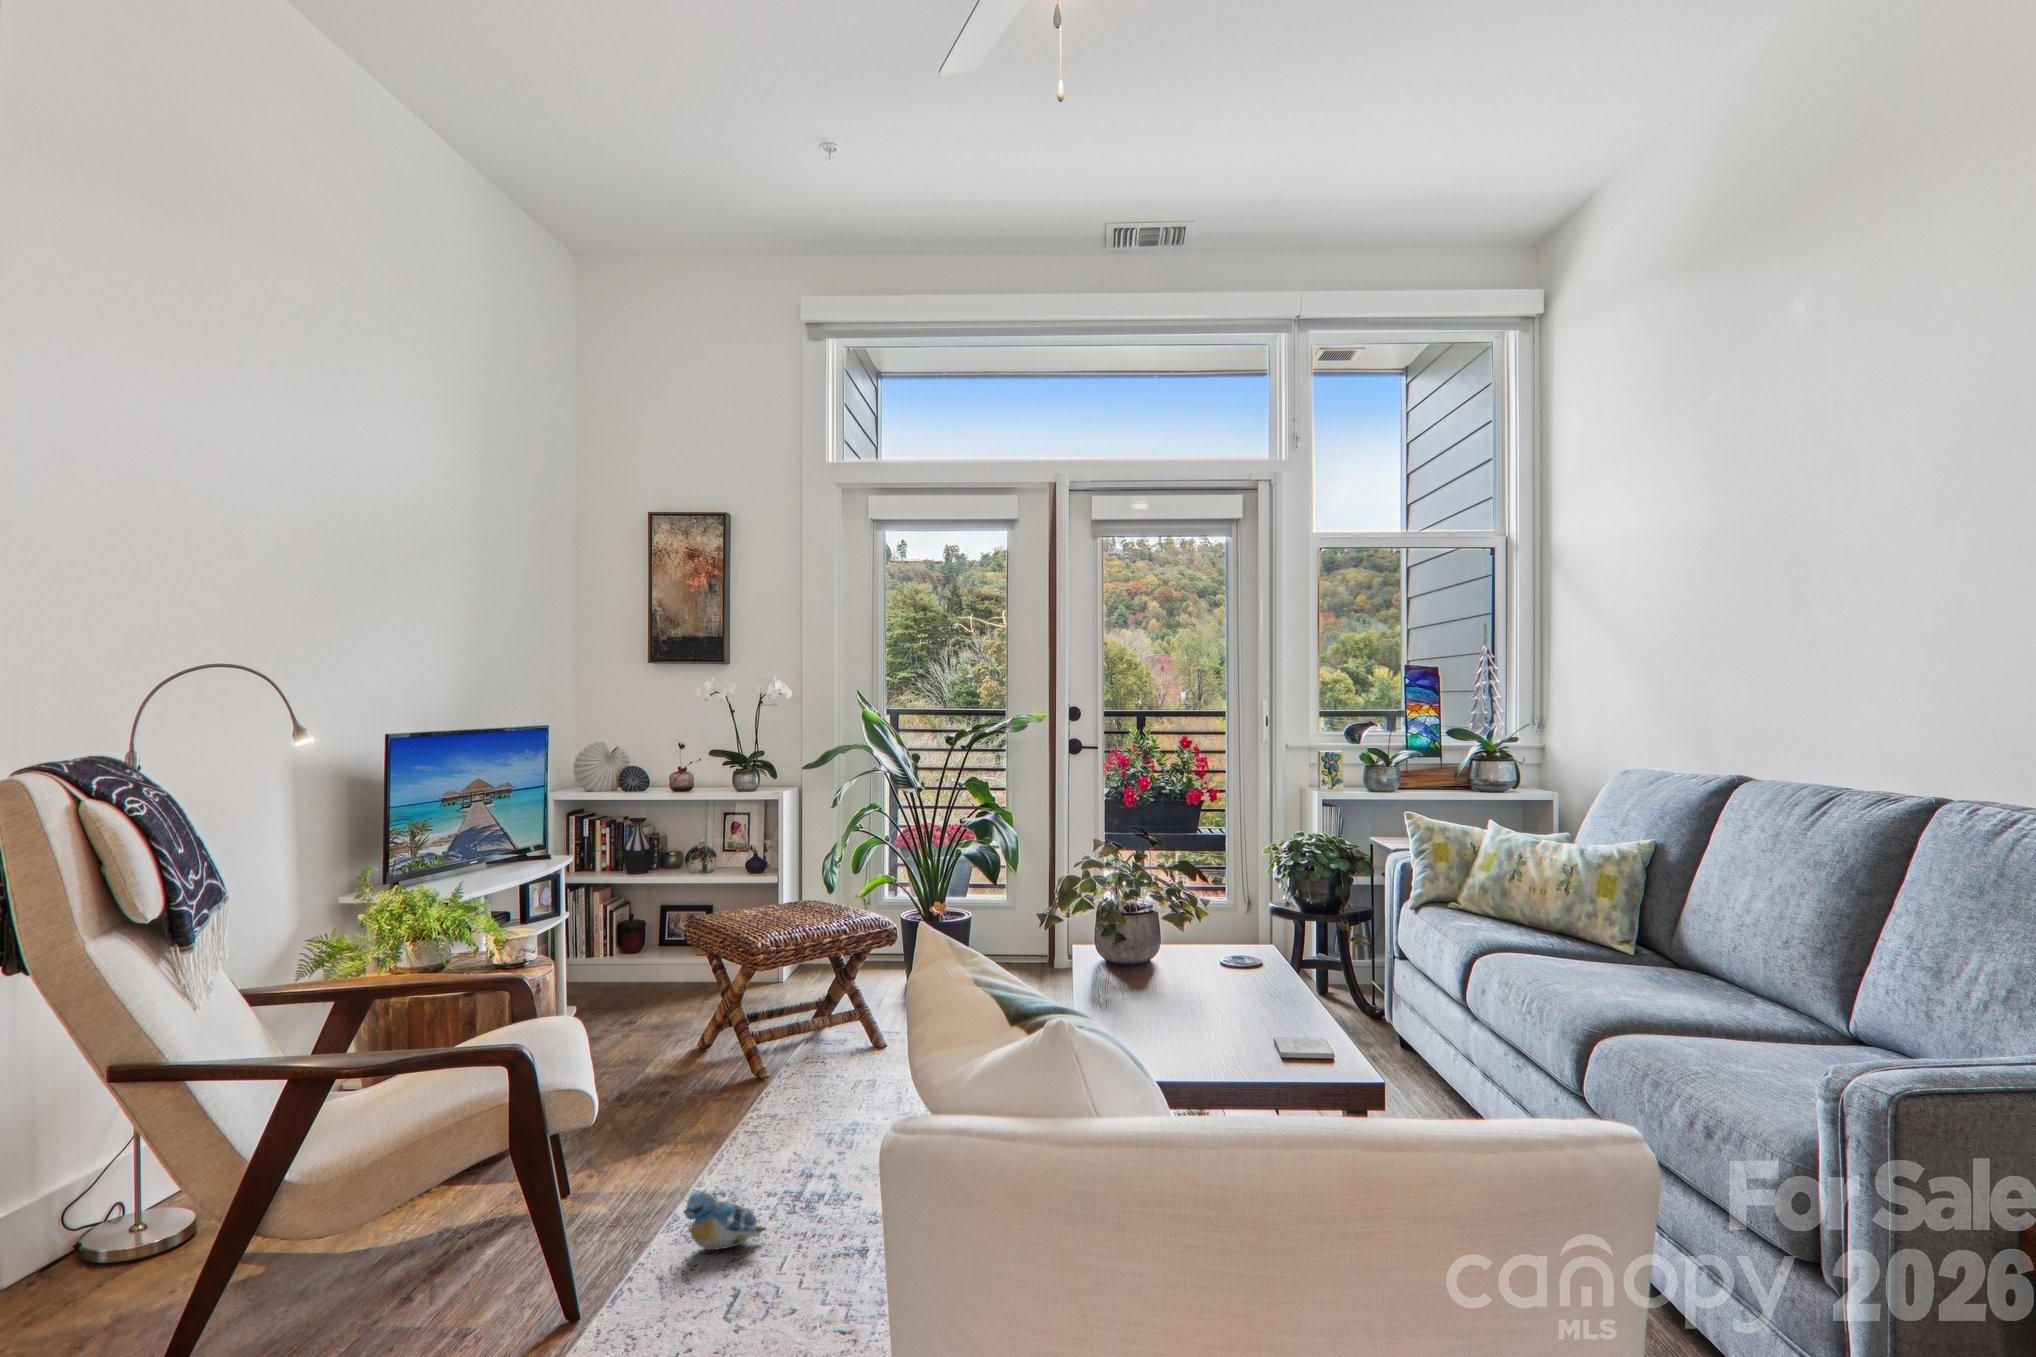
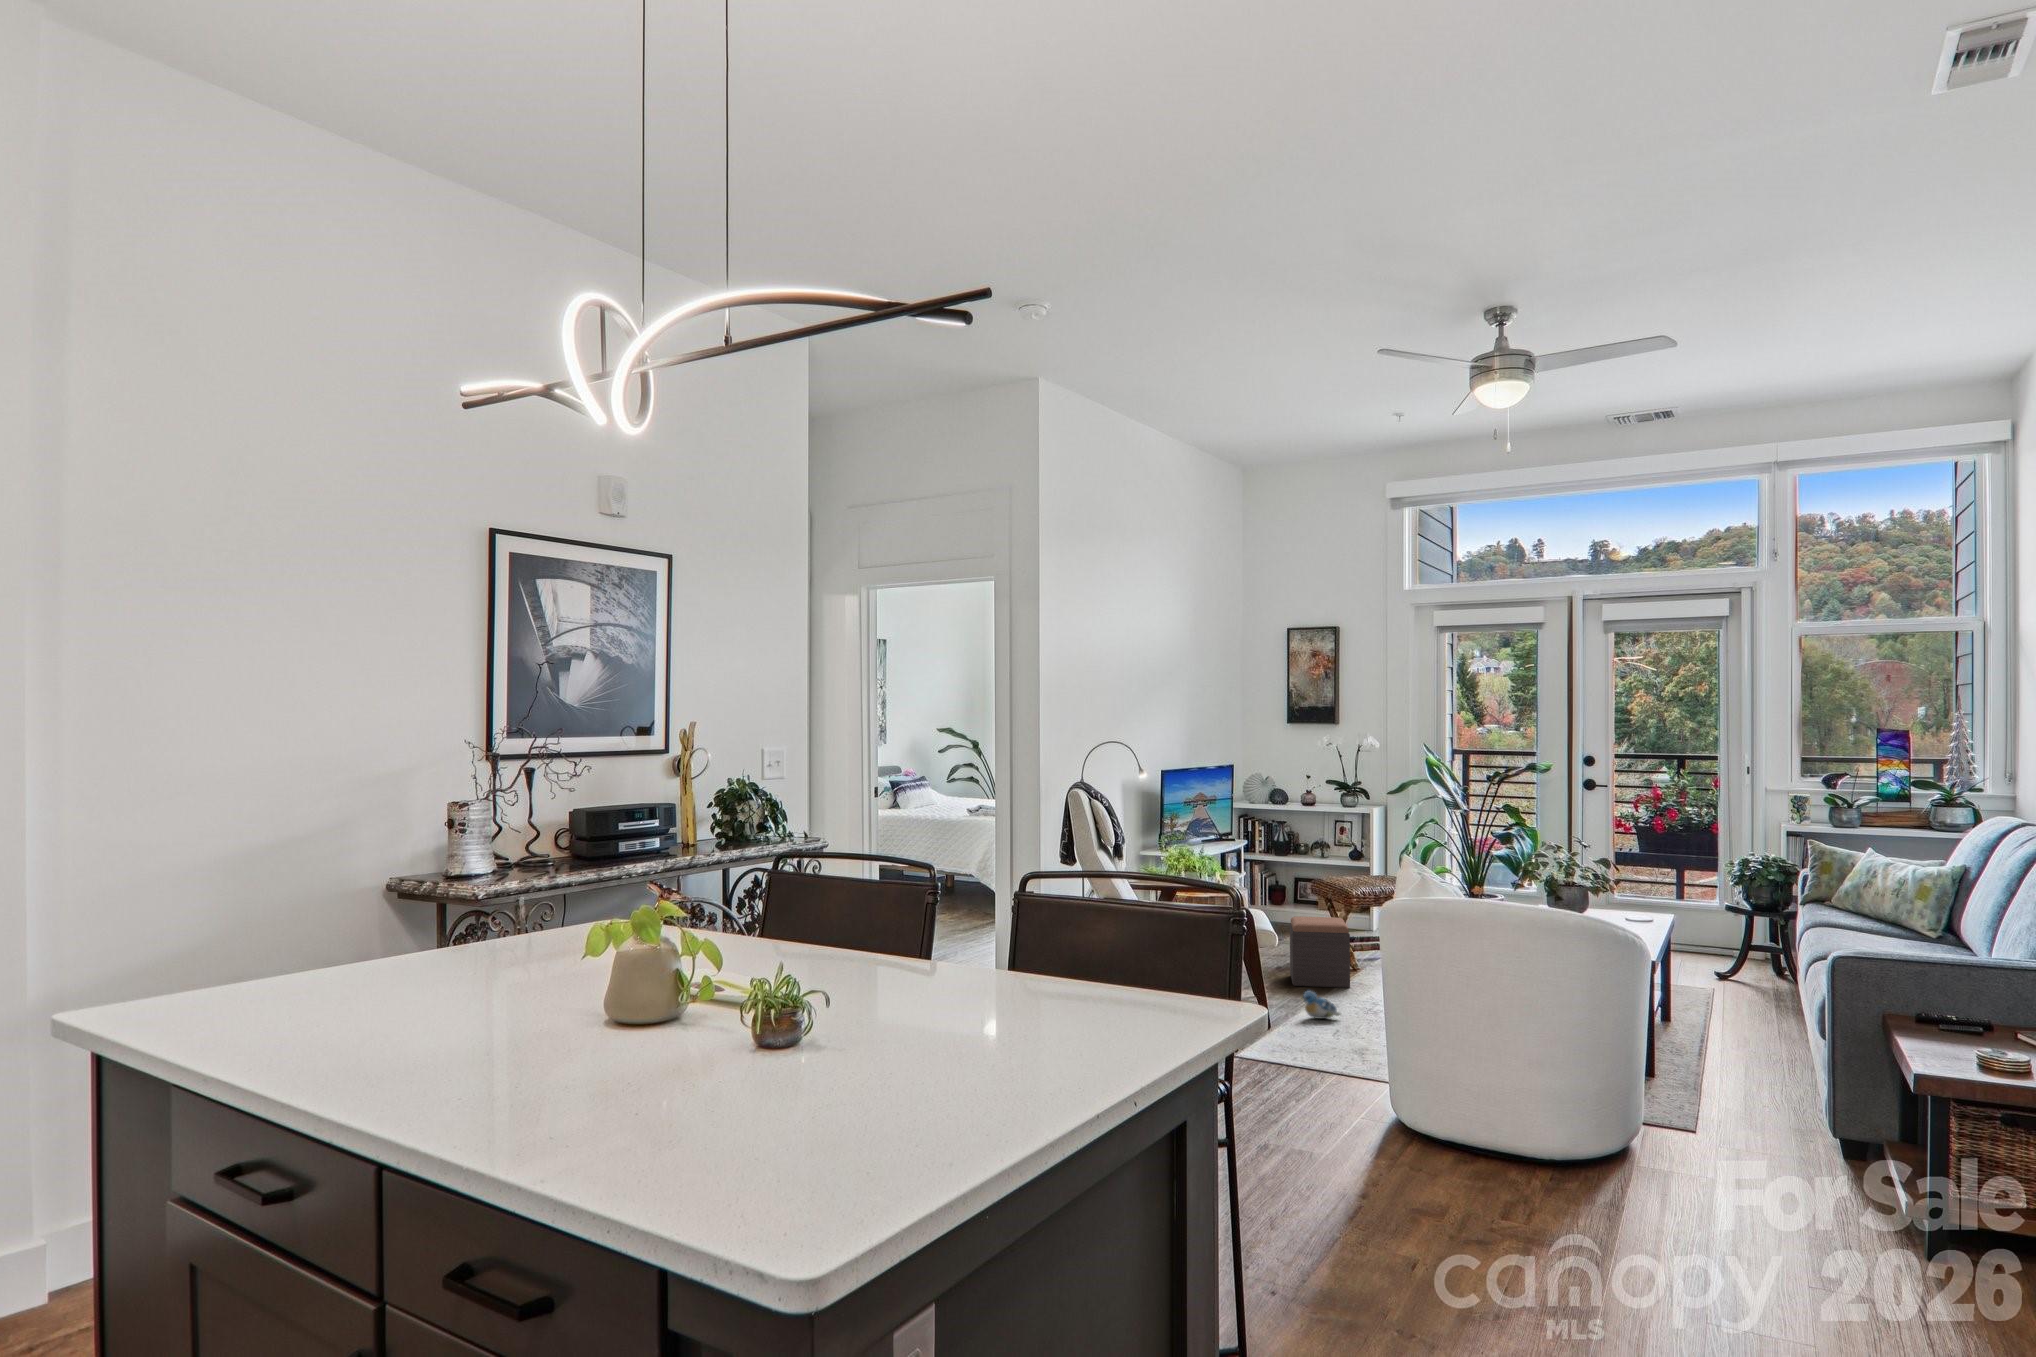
footstool: none [653,994,767,1142] -> present [1290,916,1350,988]

